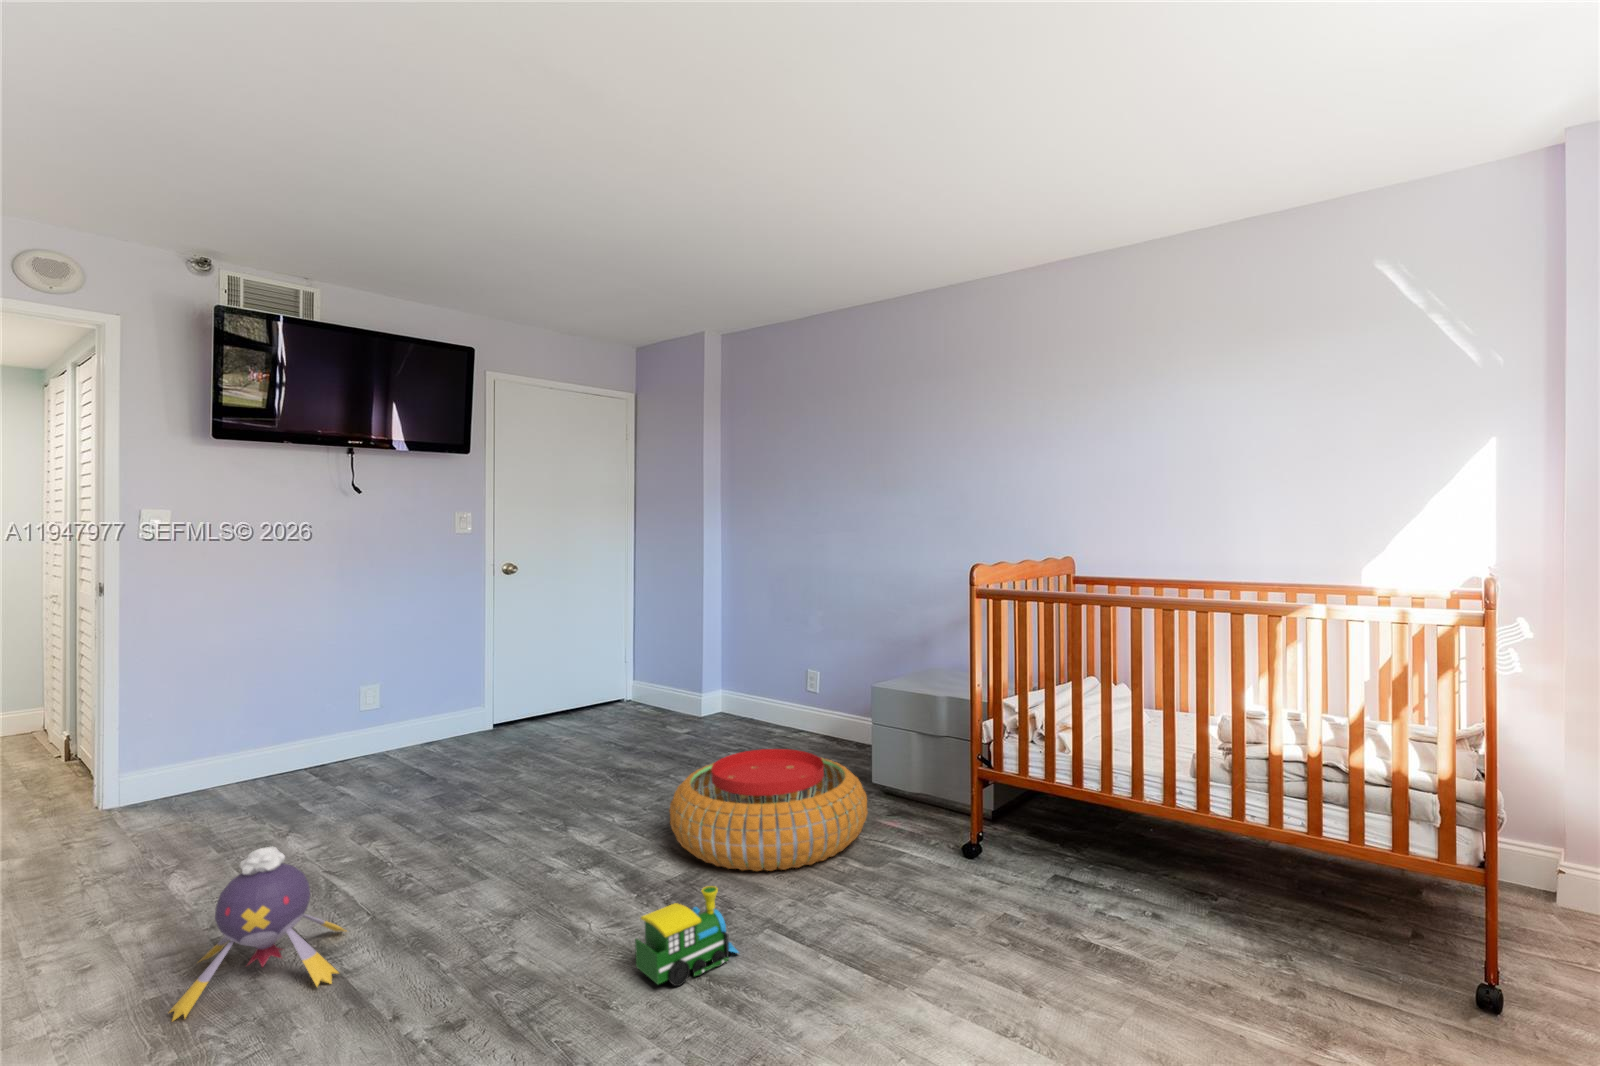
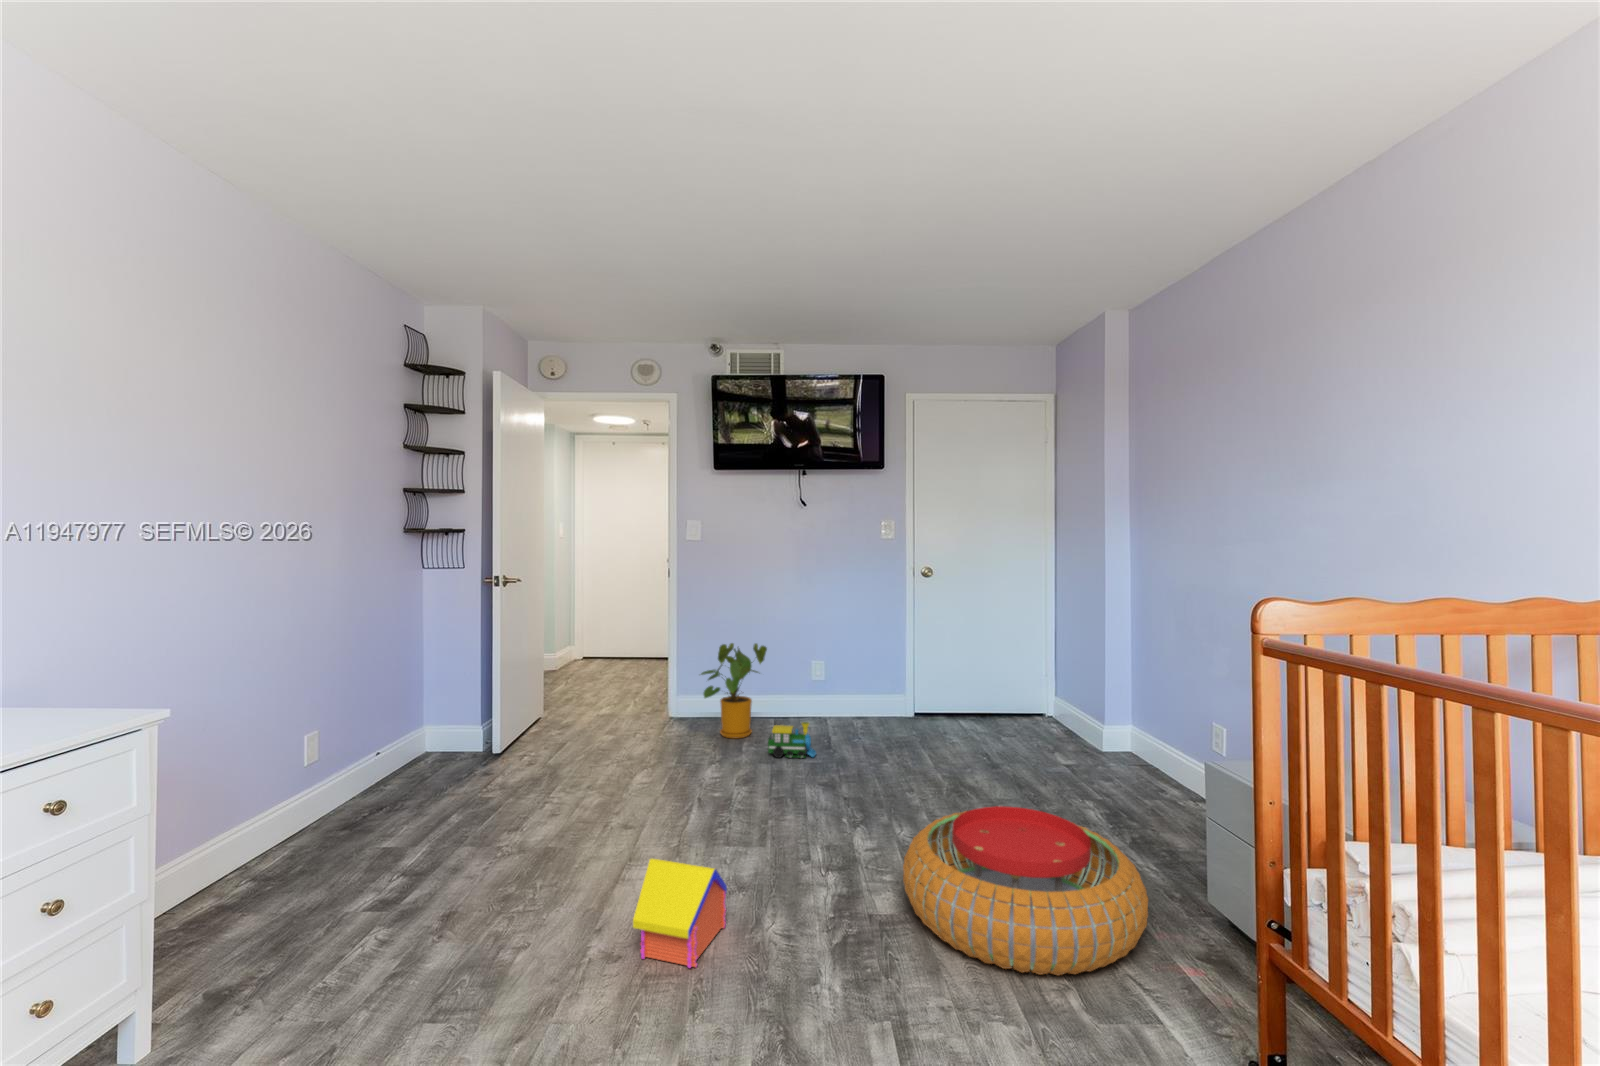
house plant: none [235,675,335,805] -> present [701,643,767,738]
plush toy: present [169,847,346,1021] -> none [520,768,646,885]
toy house: none [472,875,566,1003] -> present [633,859,727,968]
toy train: present [635,886,738,986] -> present [768,722,816,758]

